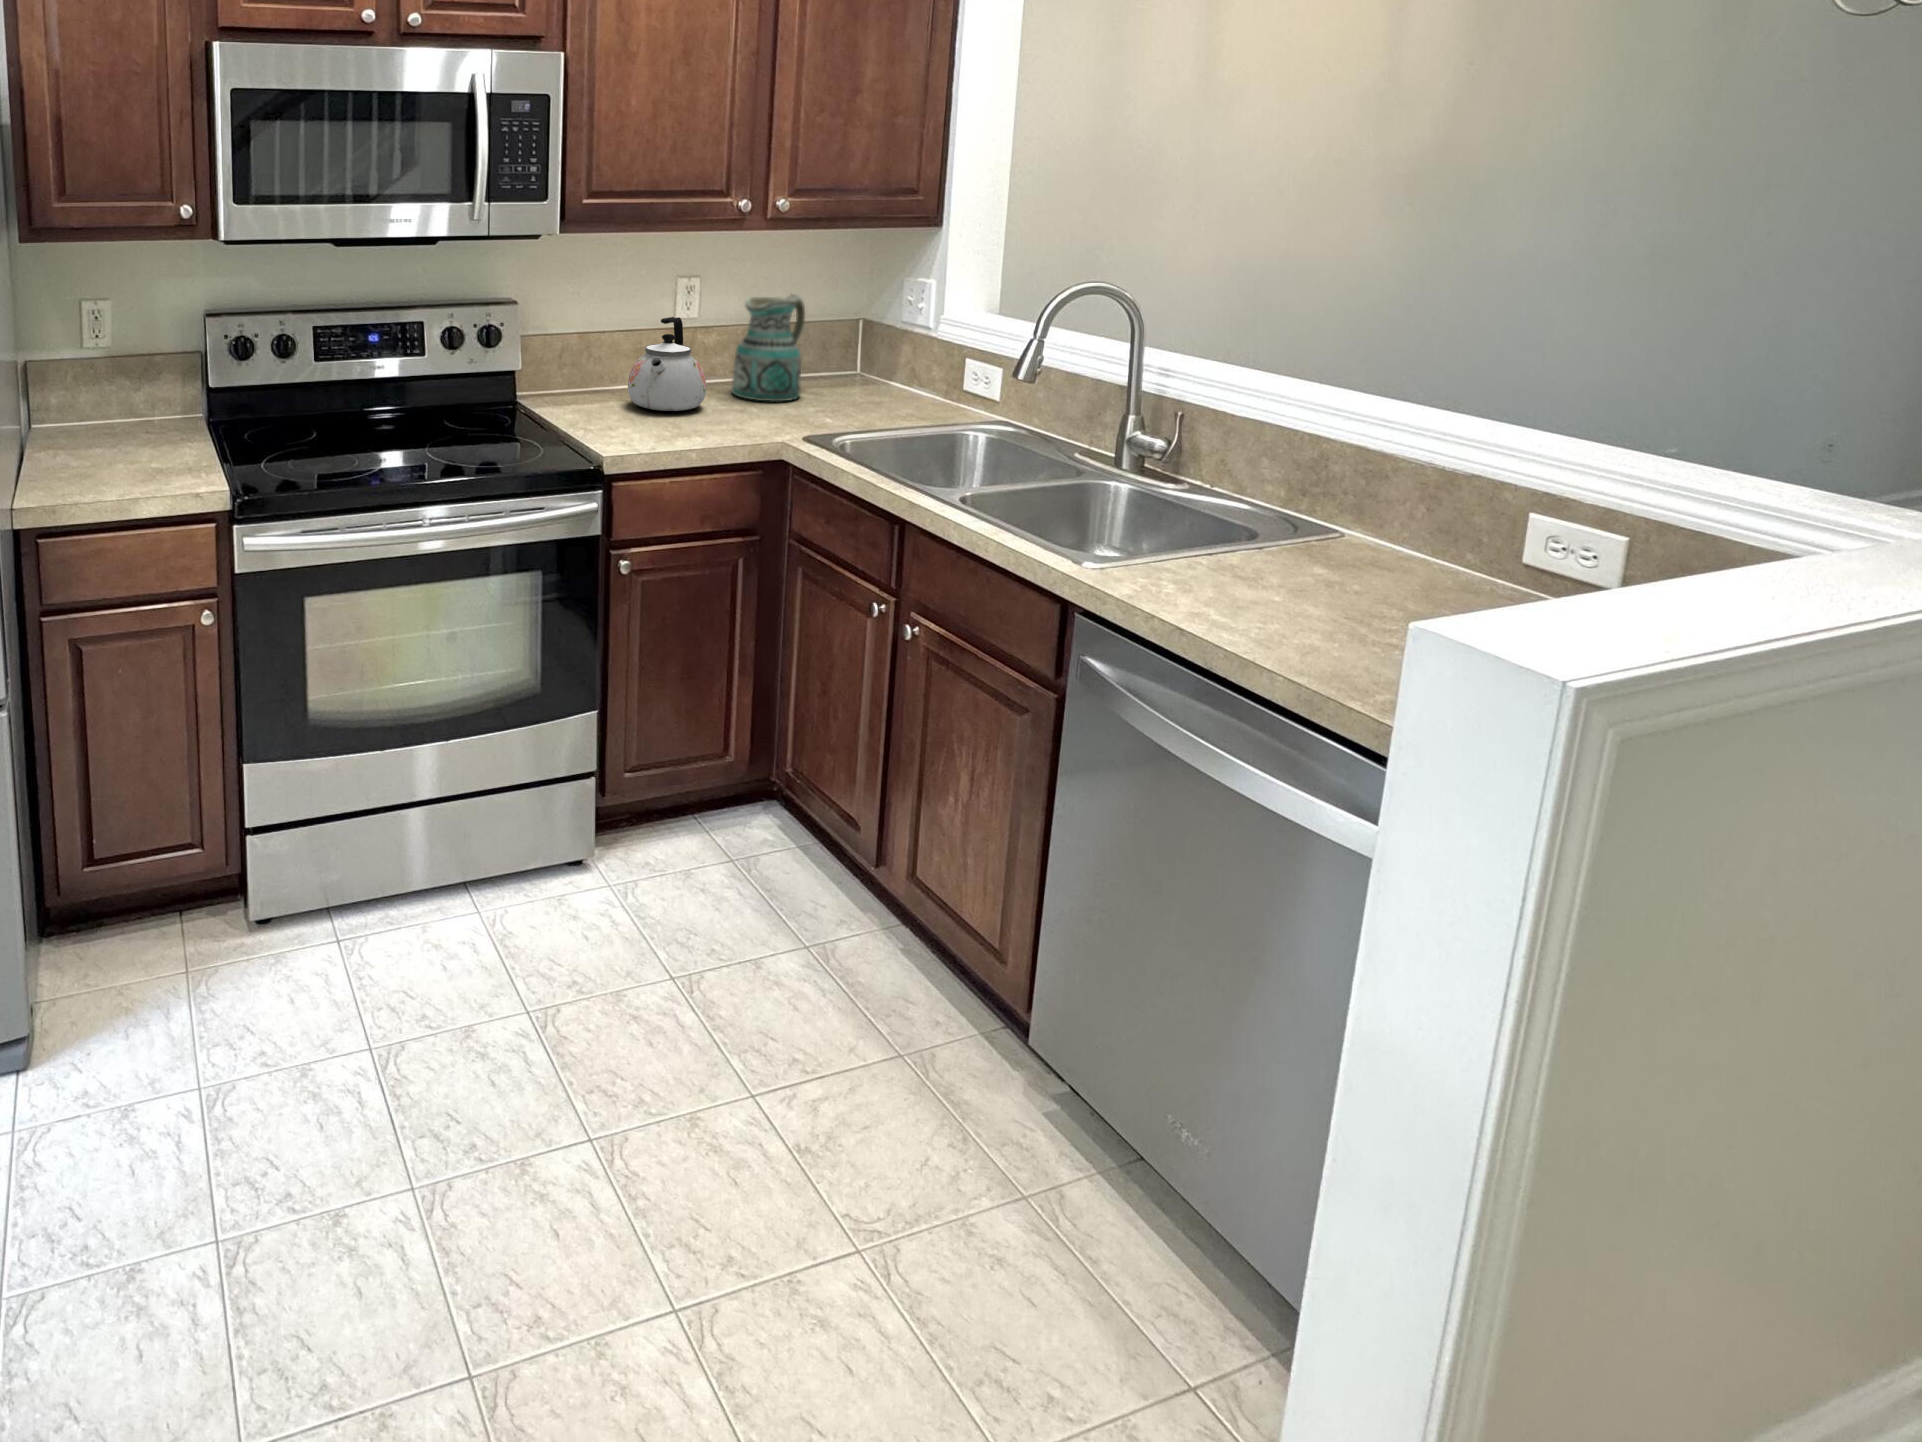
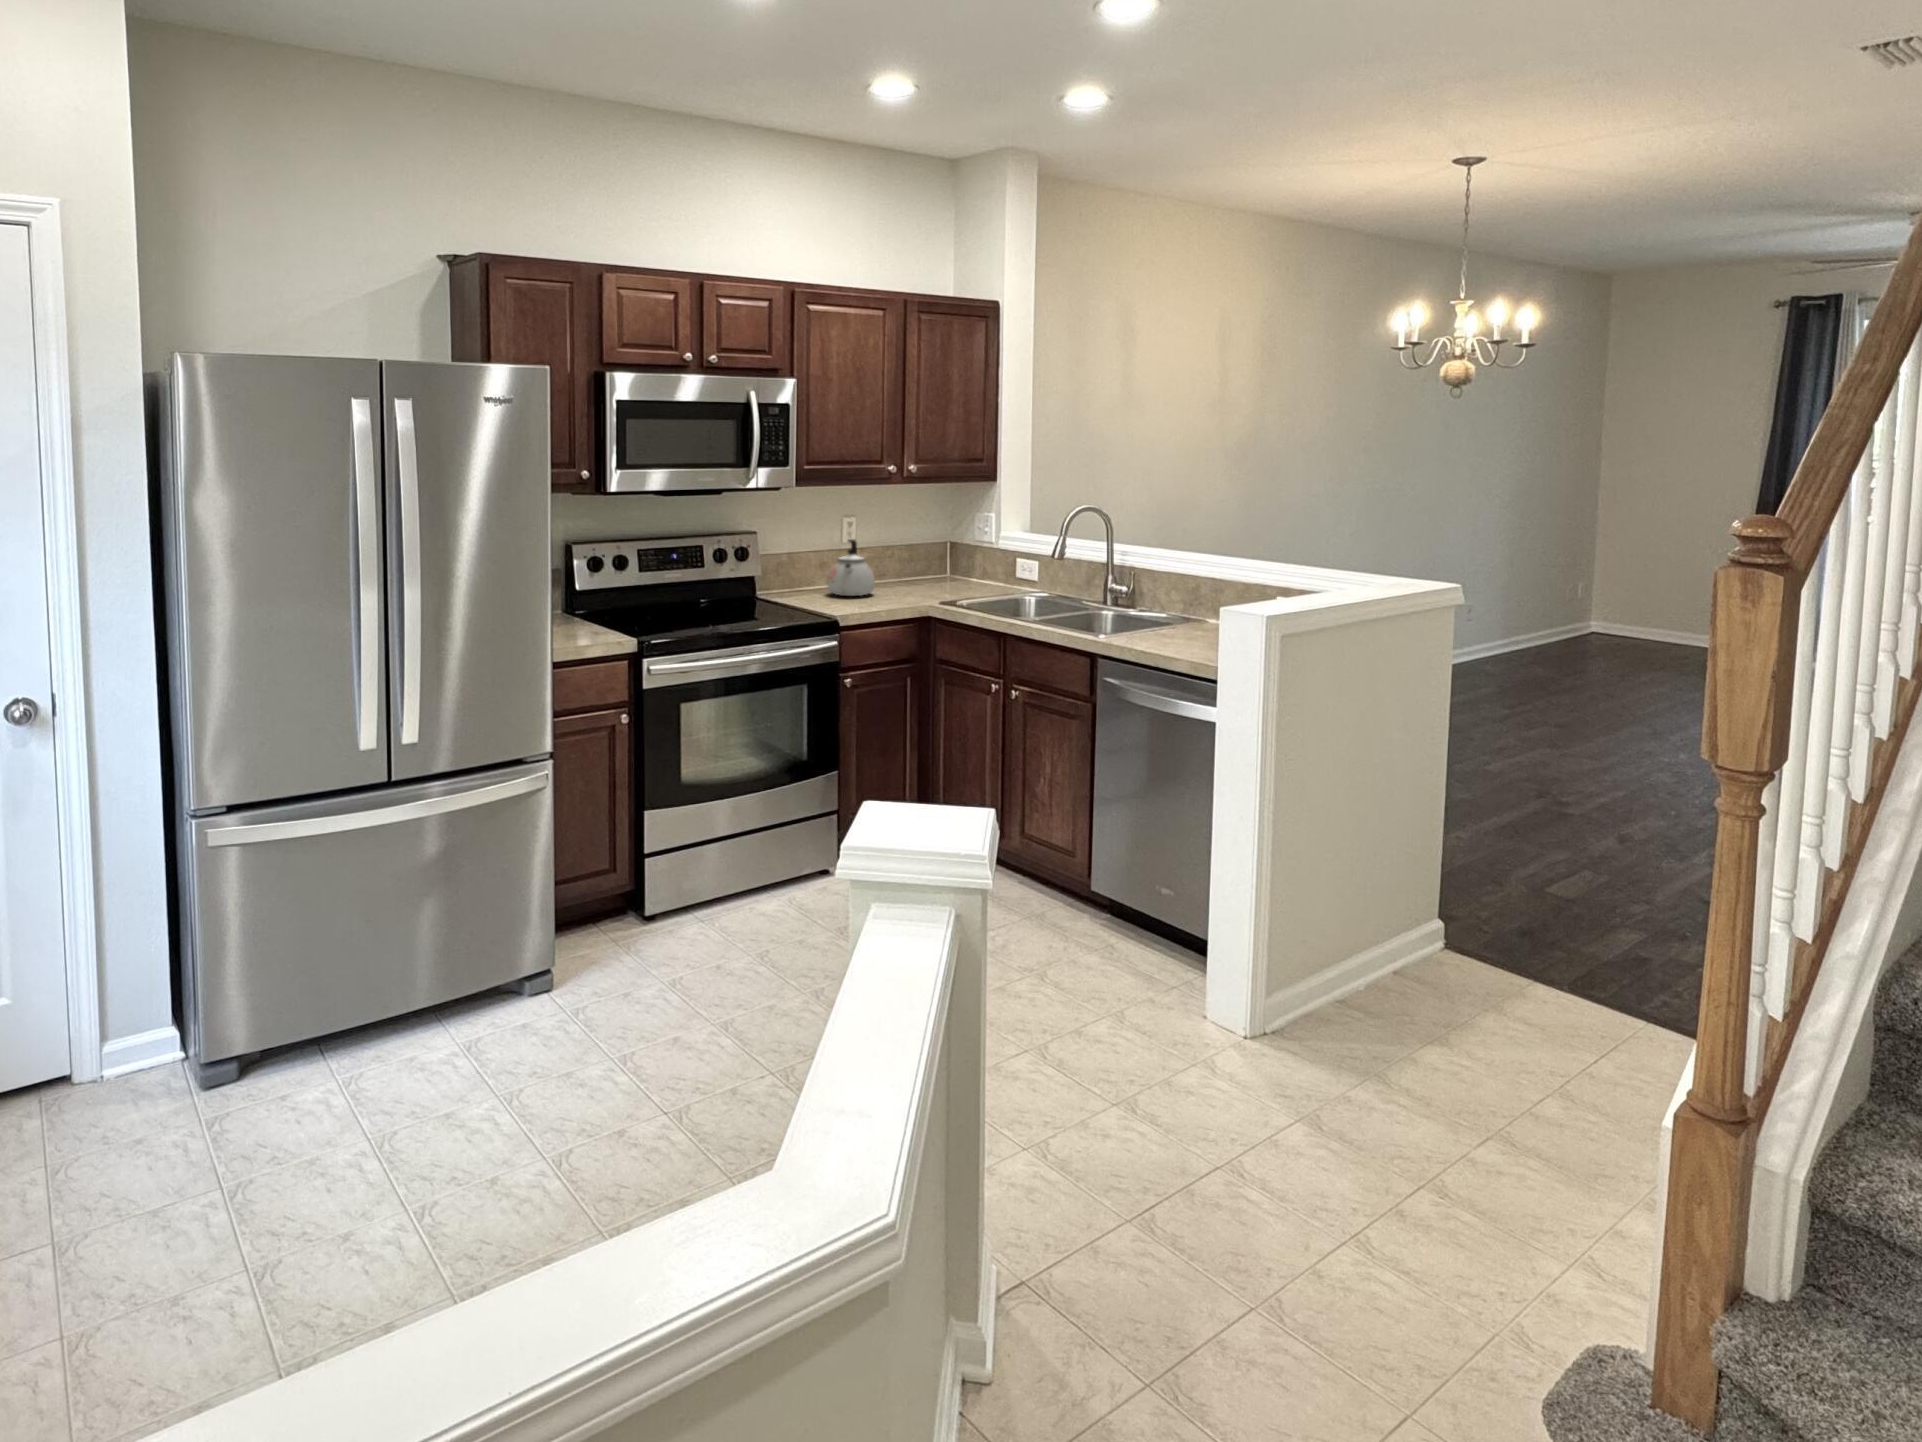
ceramic pitcher: present [732,294,805,402] -> none [884,525,926,589]

